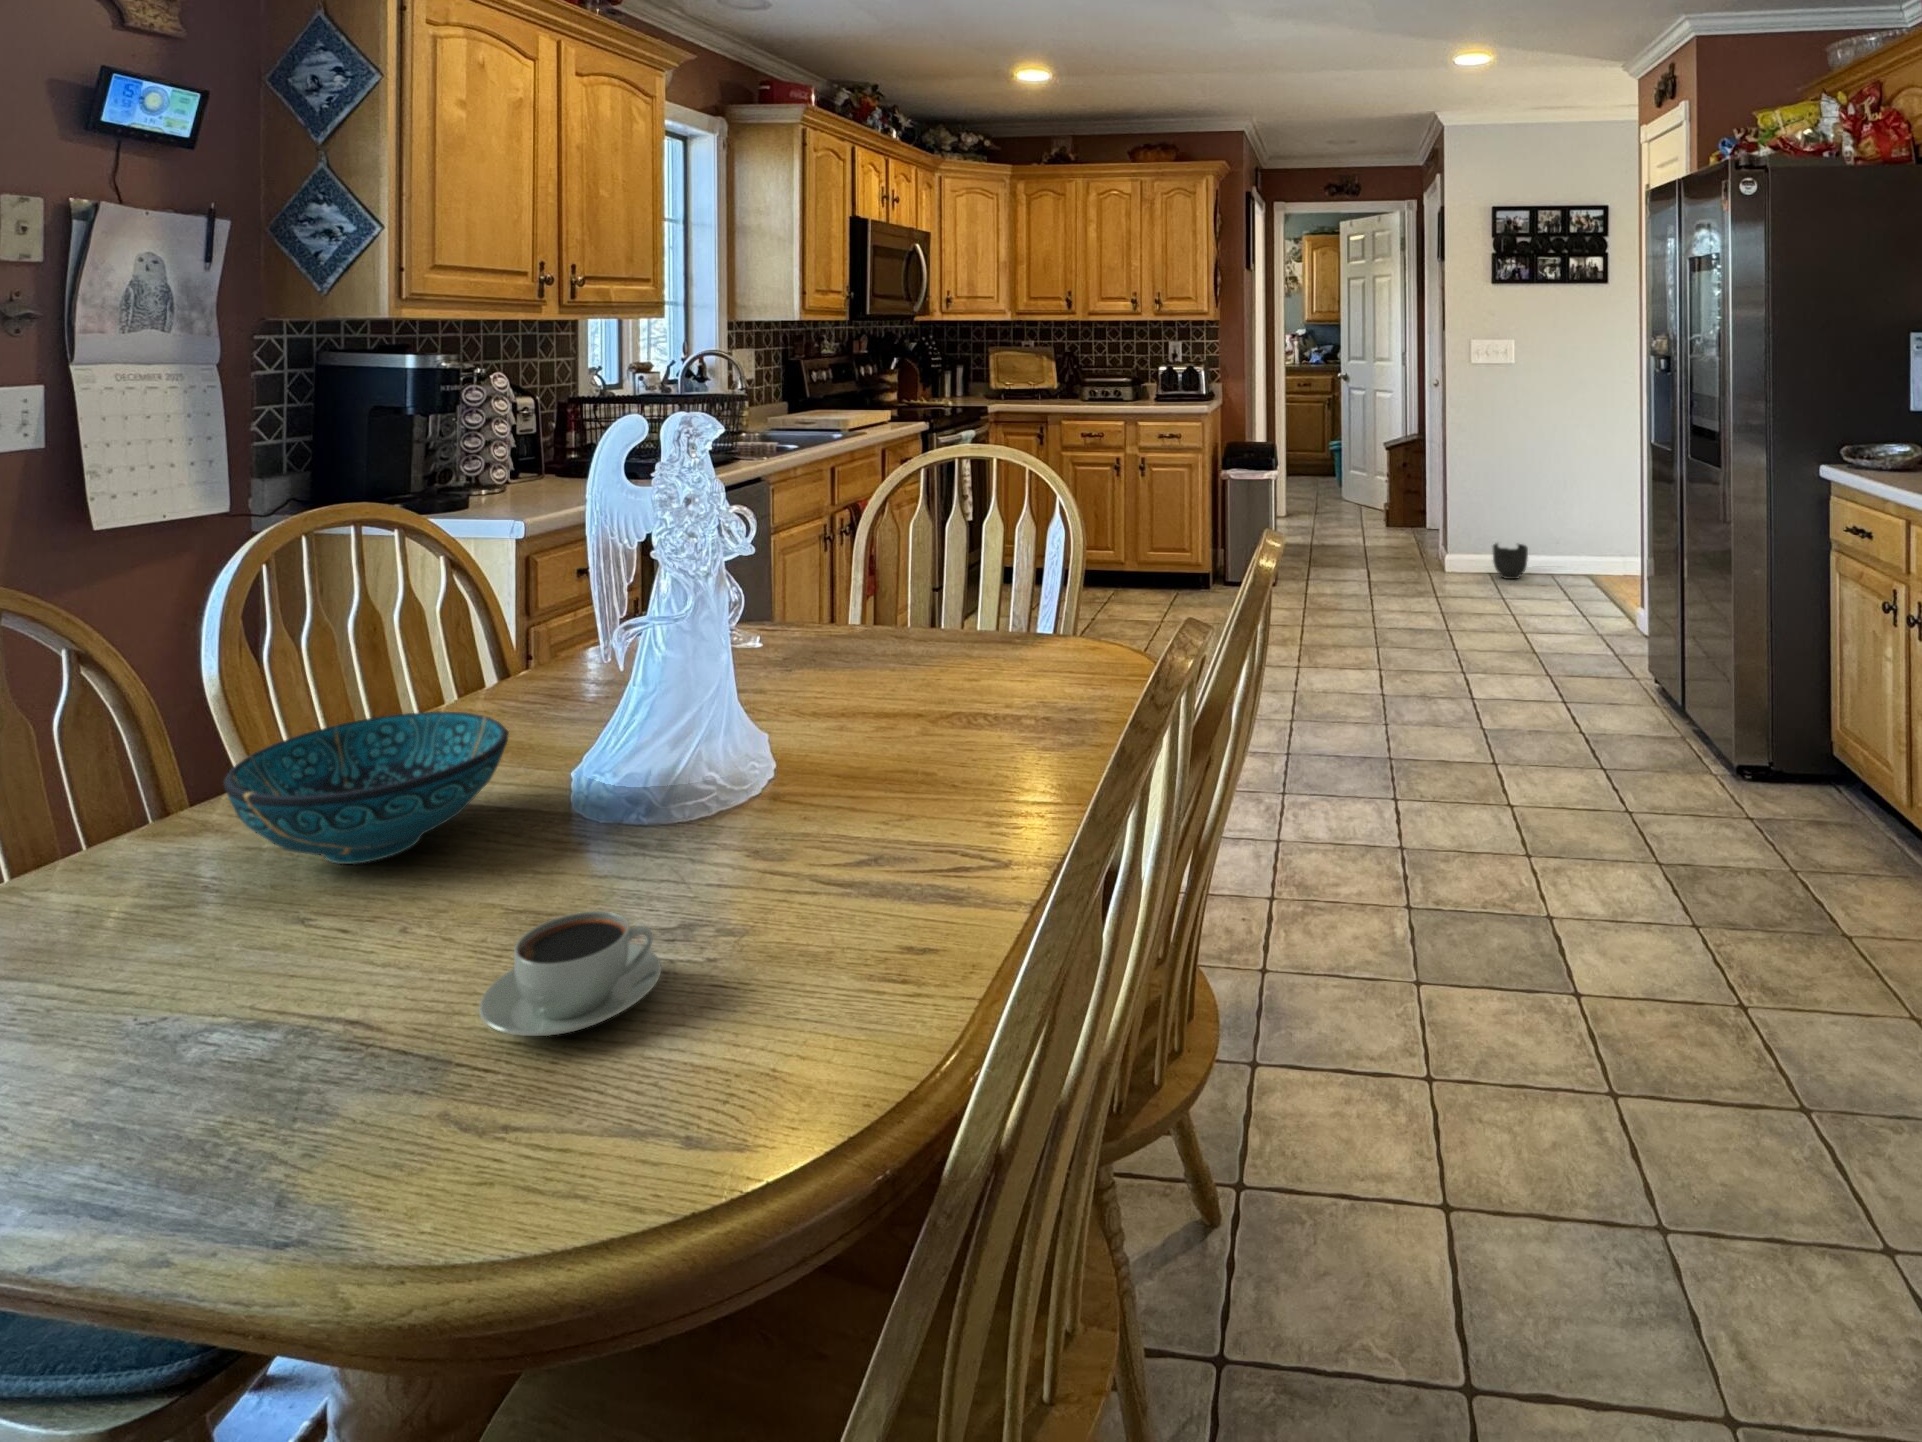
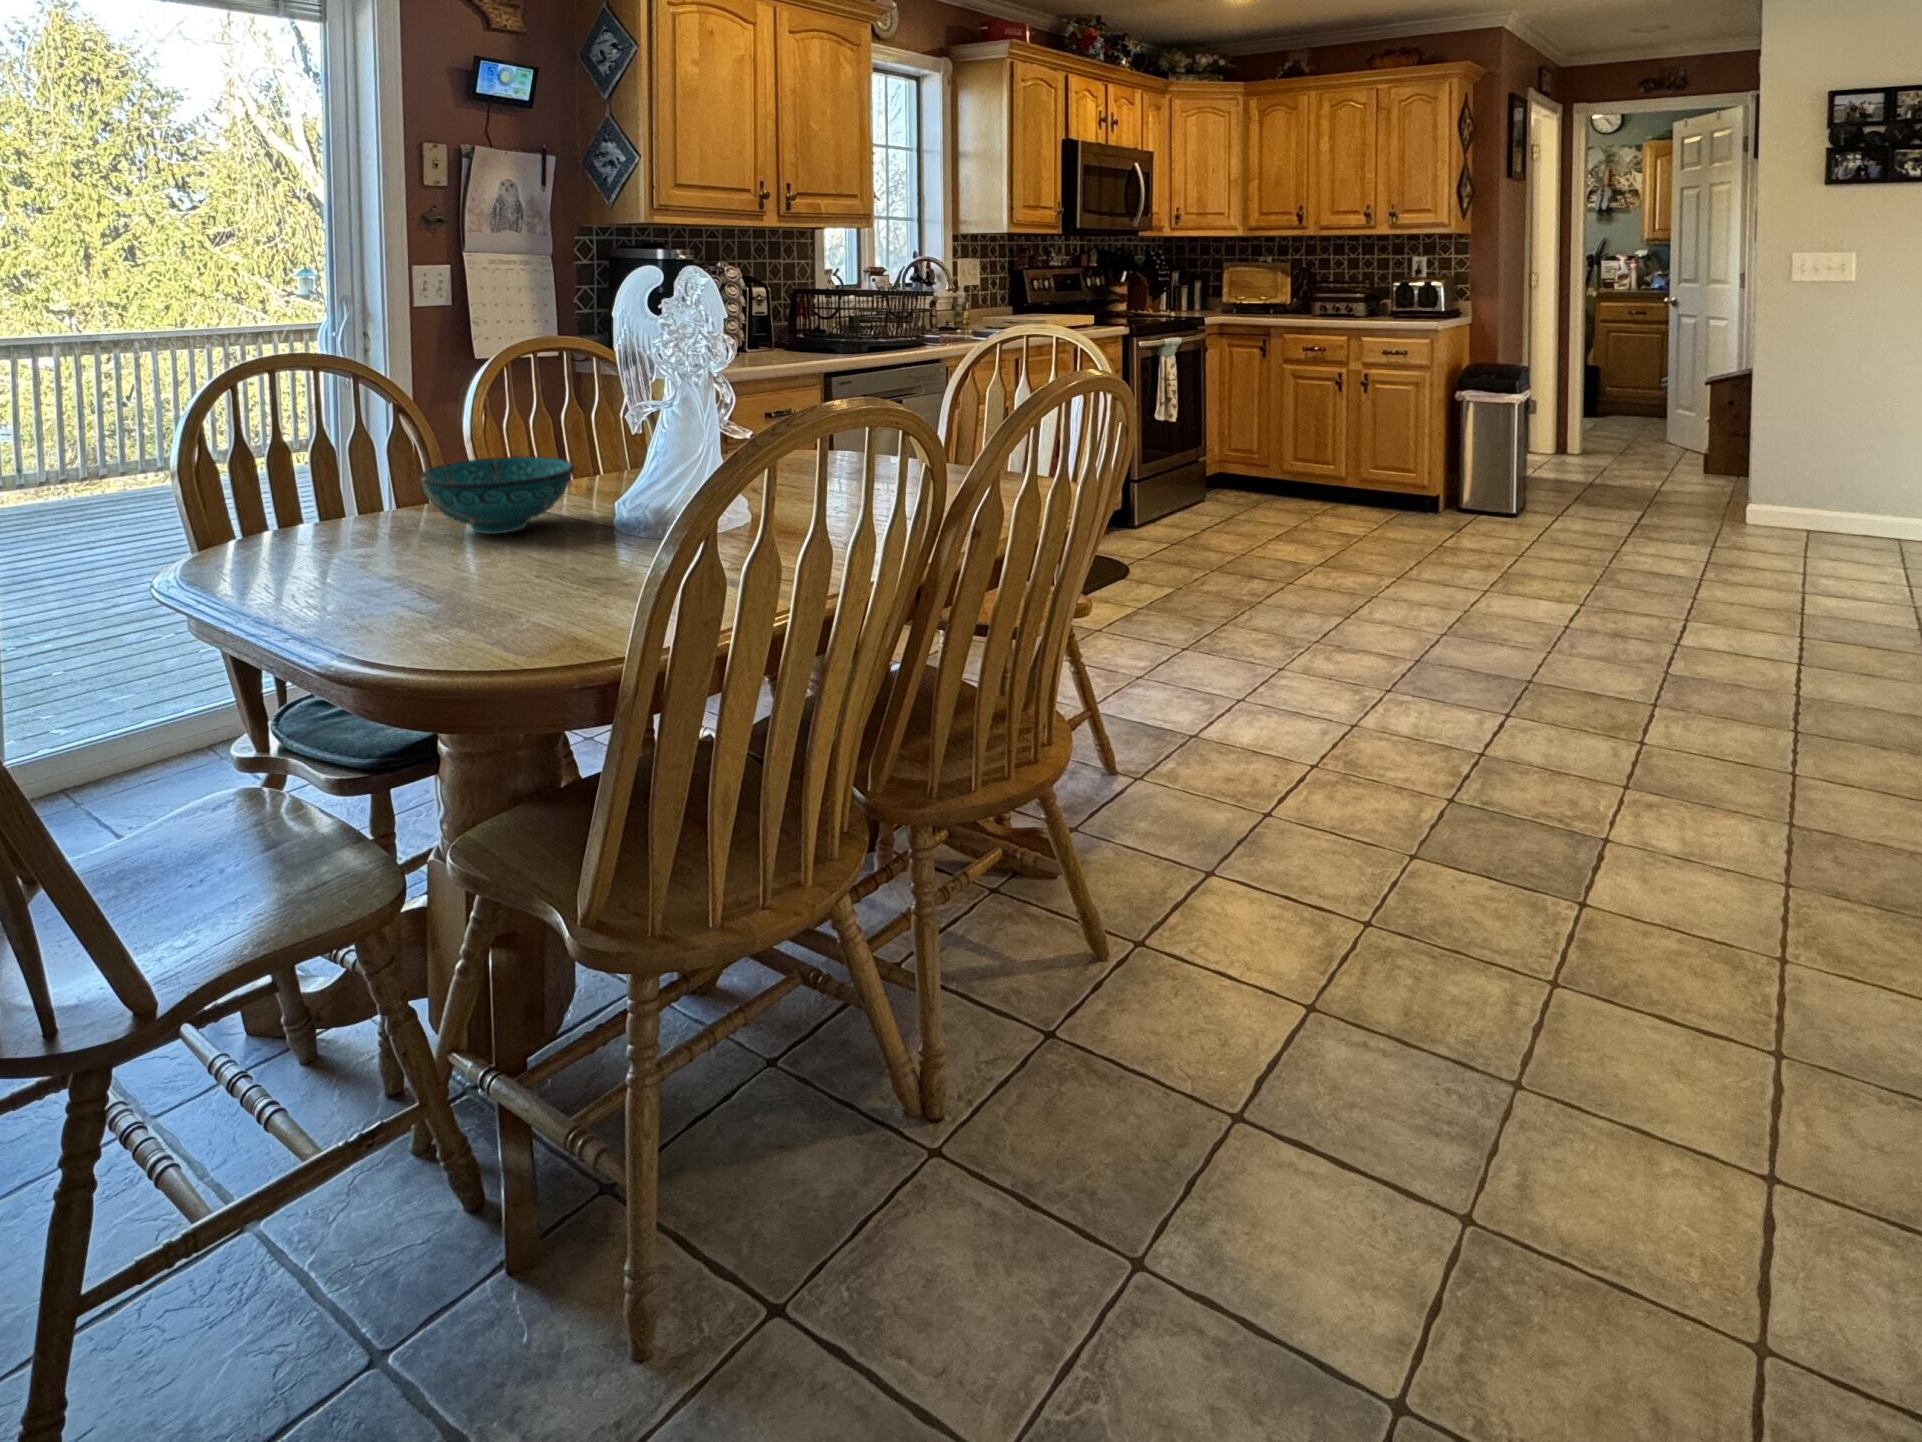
planter: present [1493,543,1528,579] -> none [1810,497,1862,541]
coffee cup: present [479,911,661,1036] -> none [455,550,559,609]

